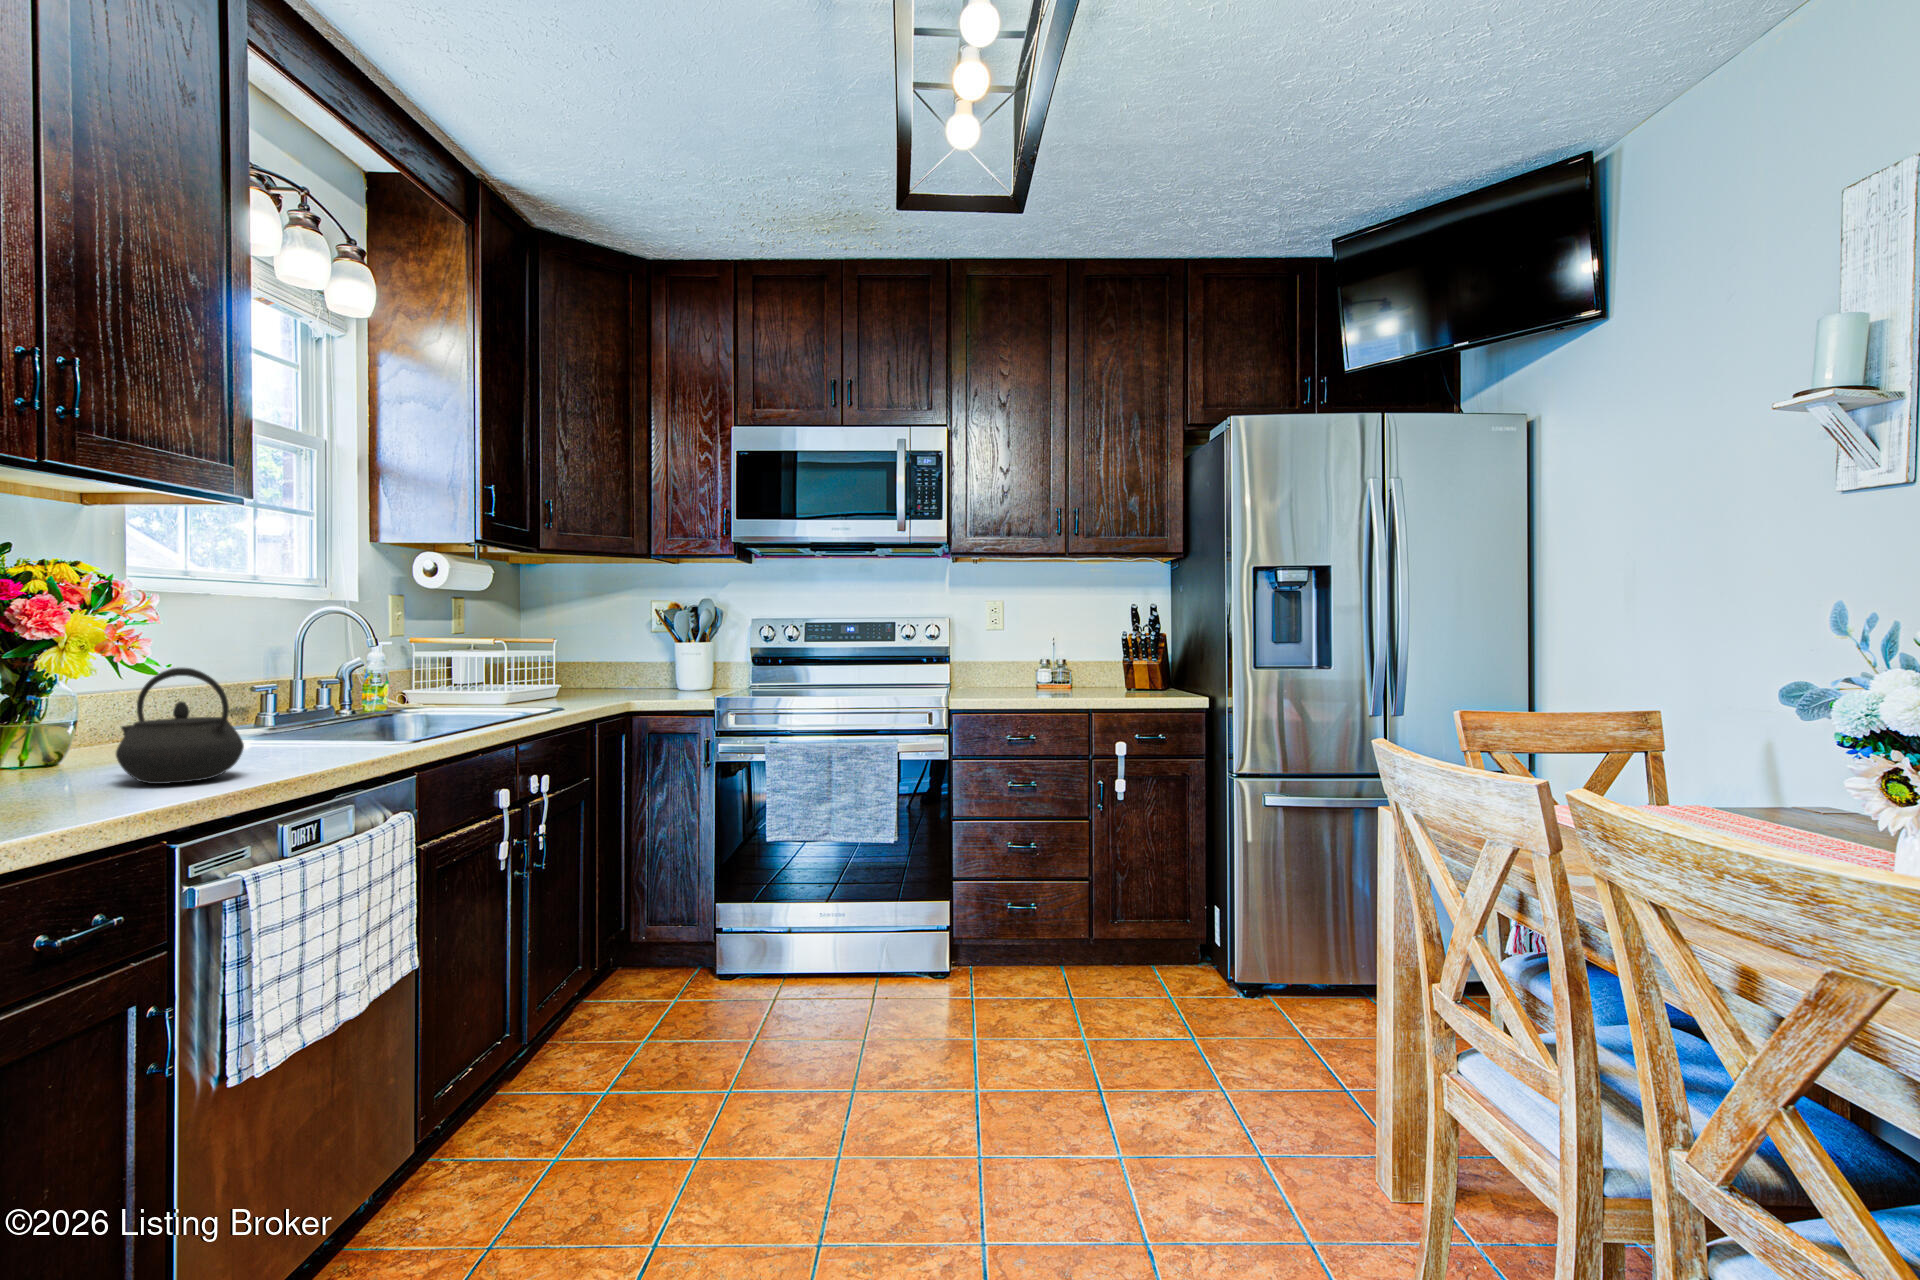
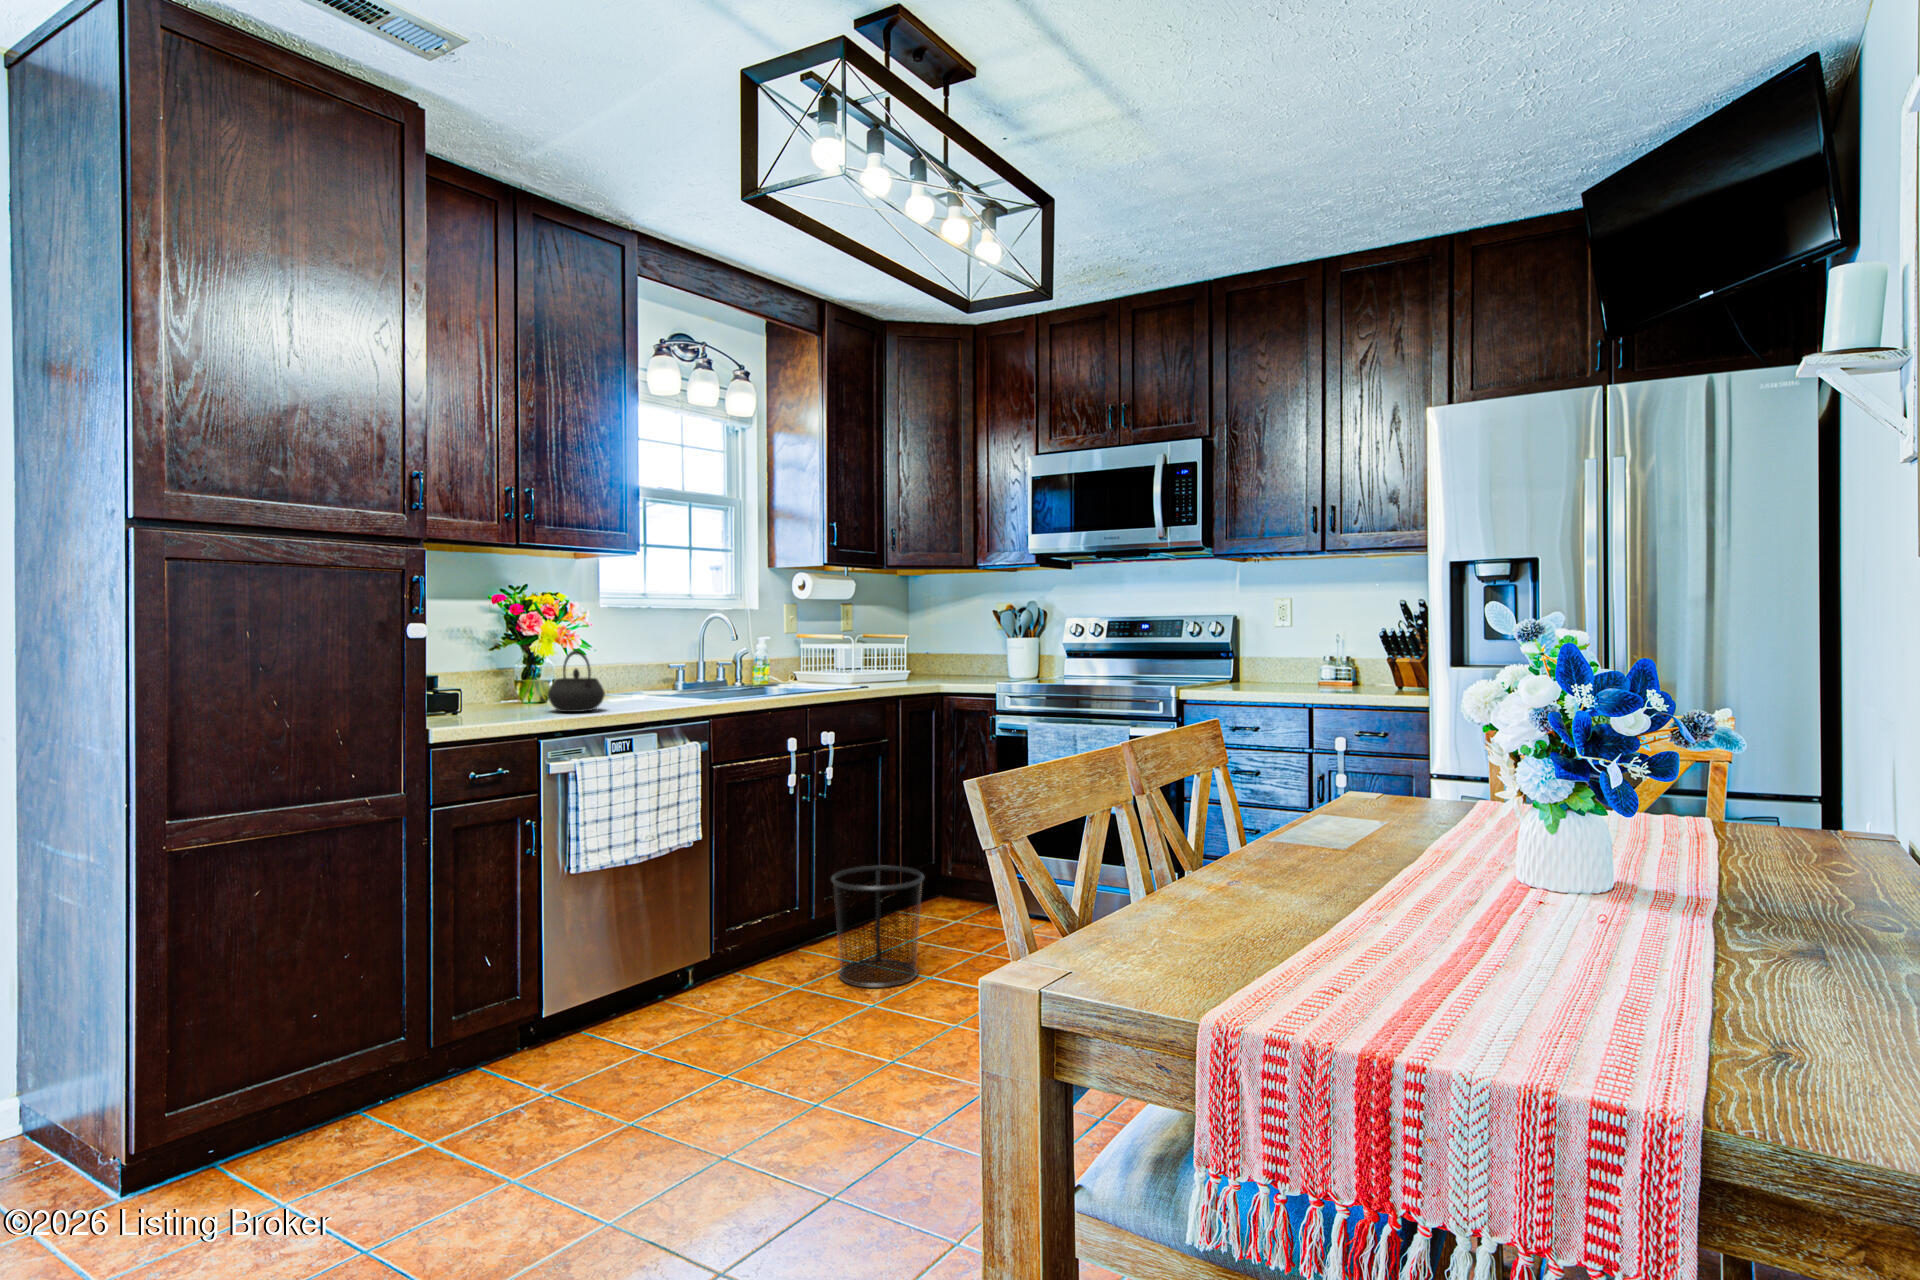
waste bin: none [596,944,728,1125] -> present [831,865,924,988]

